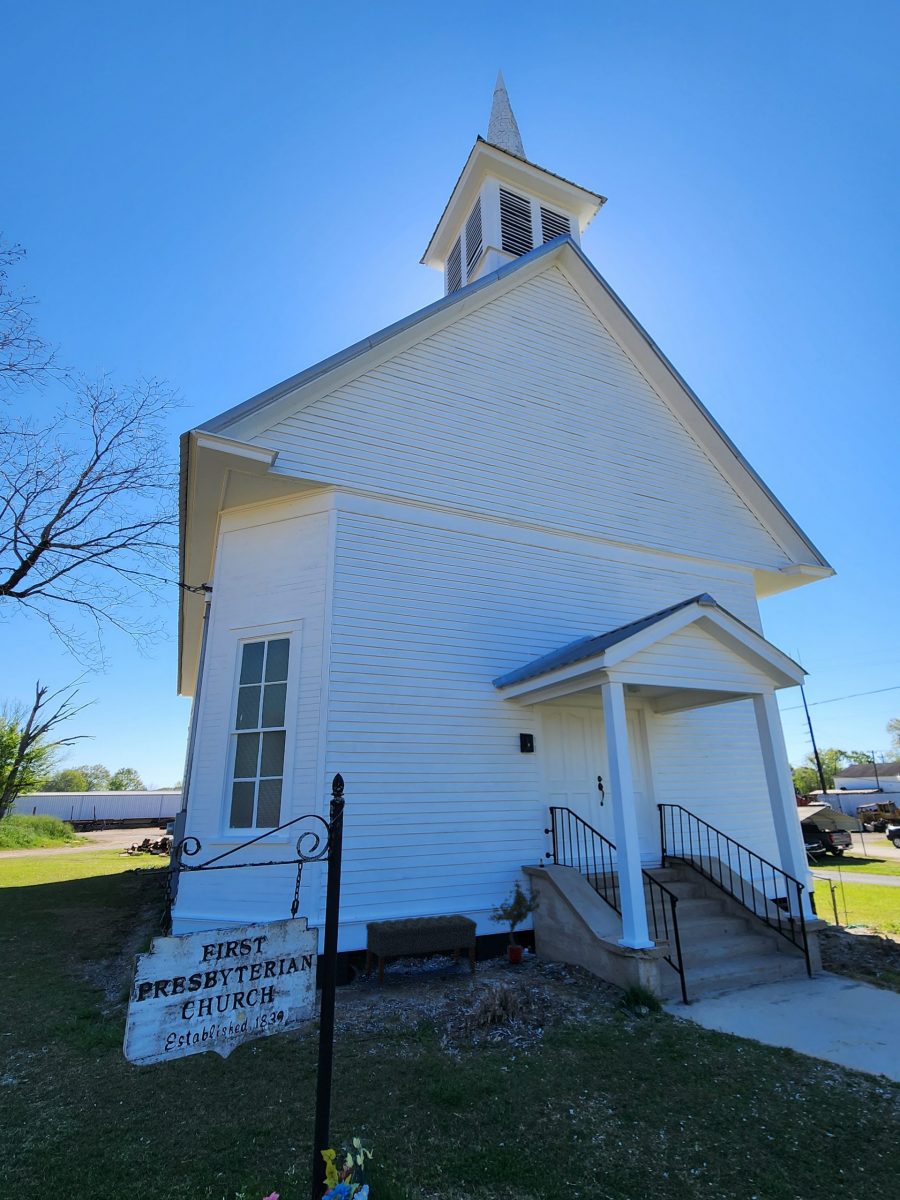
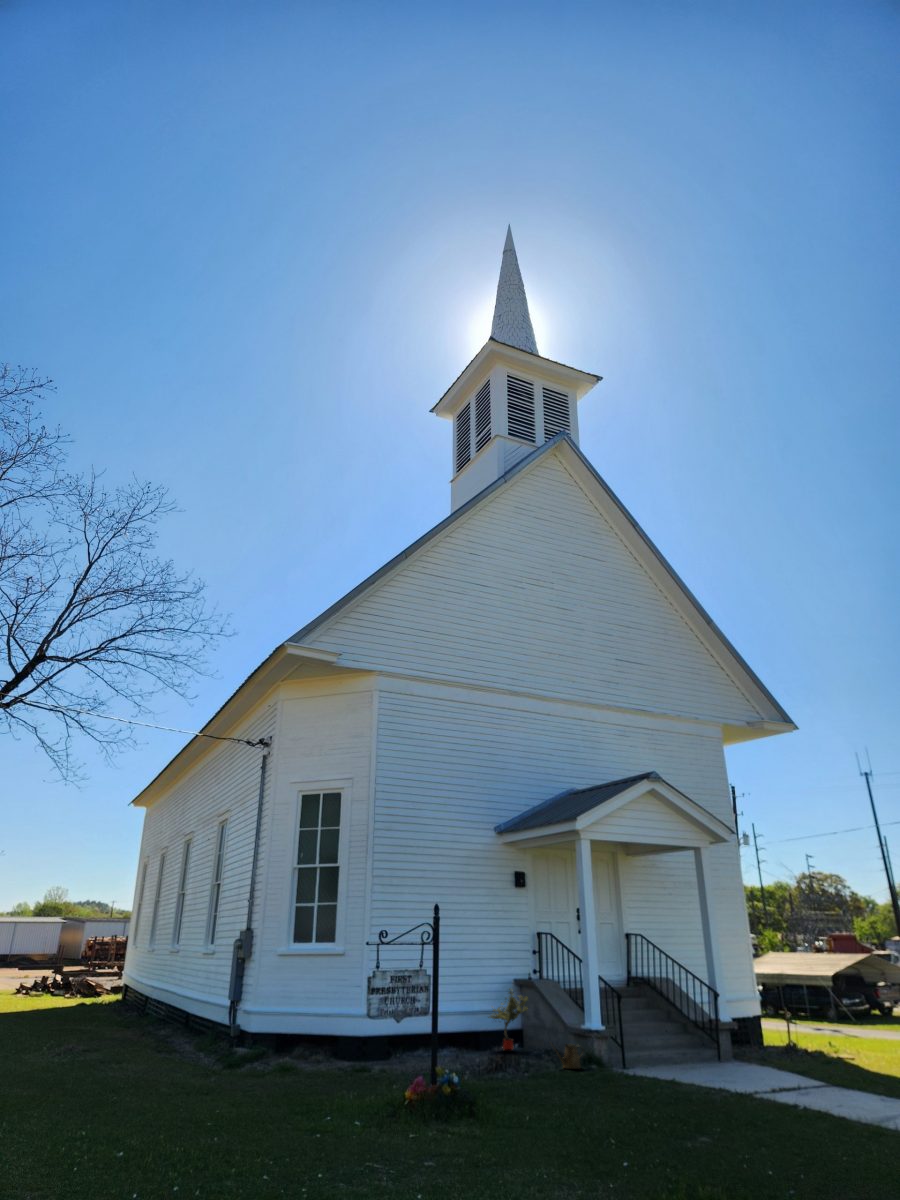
bench: present [366,915,477,984] -> none [400,1013,481,1057]
watering can: none [572,966,622,1005] -> present [554,1044,583,1069]

